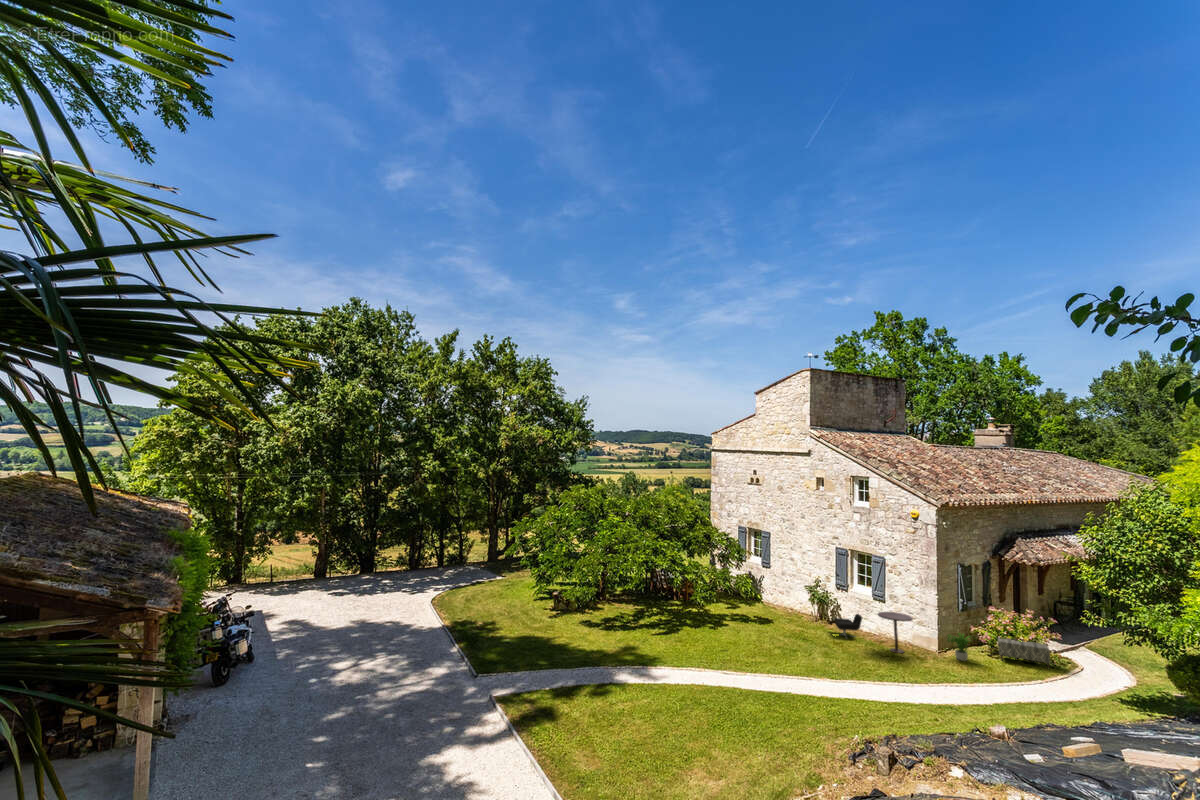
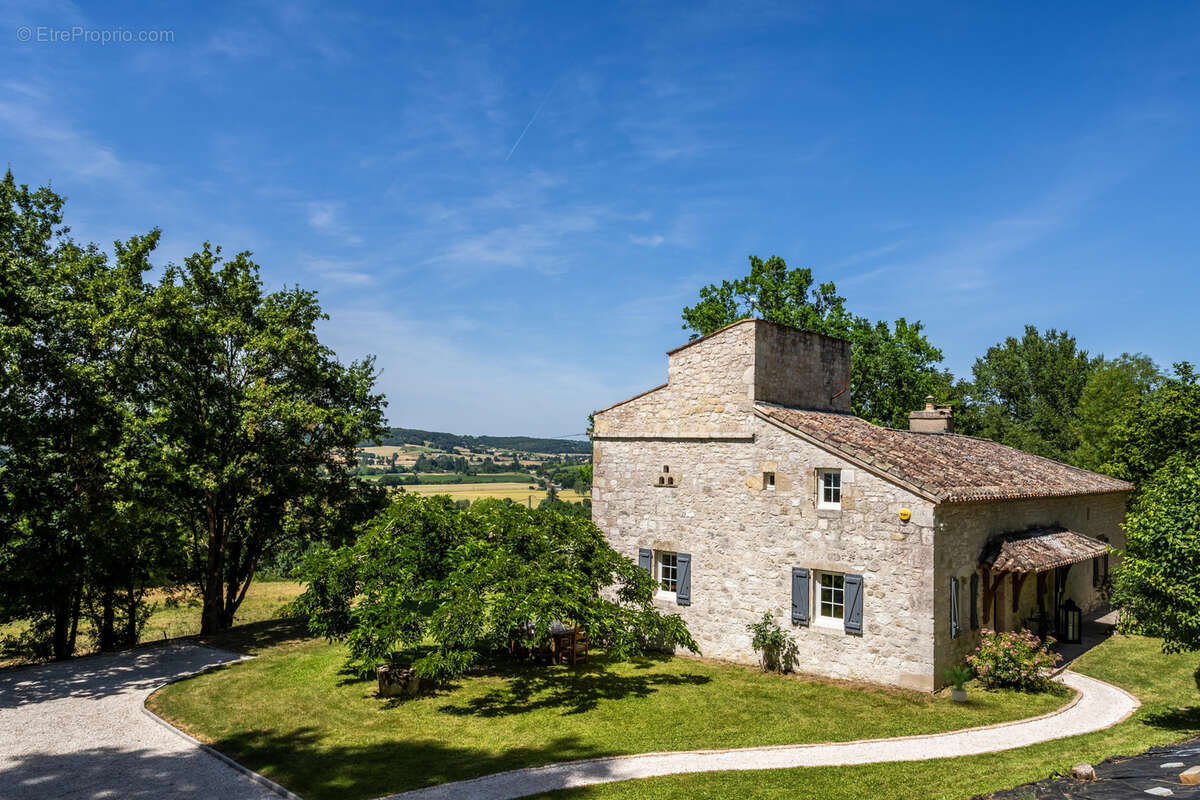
pedestal table: present [878,612,913,653] -> none [859,648,904,702]
lounge chair: present [835,614,863,637] -> none [794,654,834,691]
bench: present [998,638,1050,669] -> none [991,666,1053,699]

